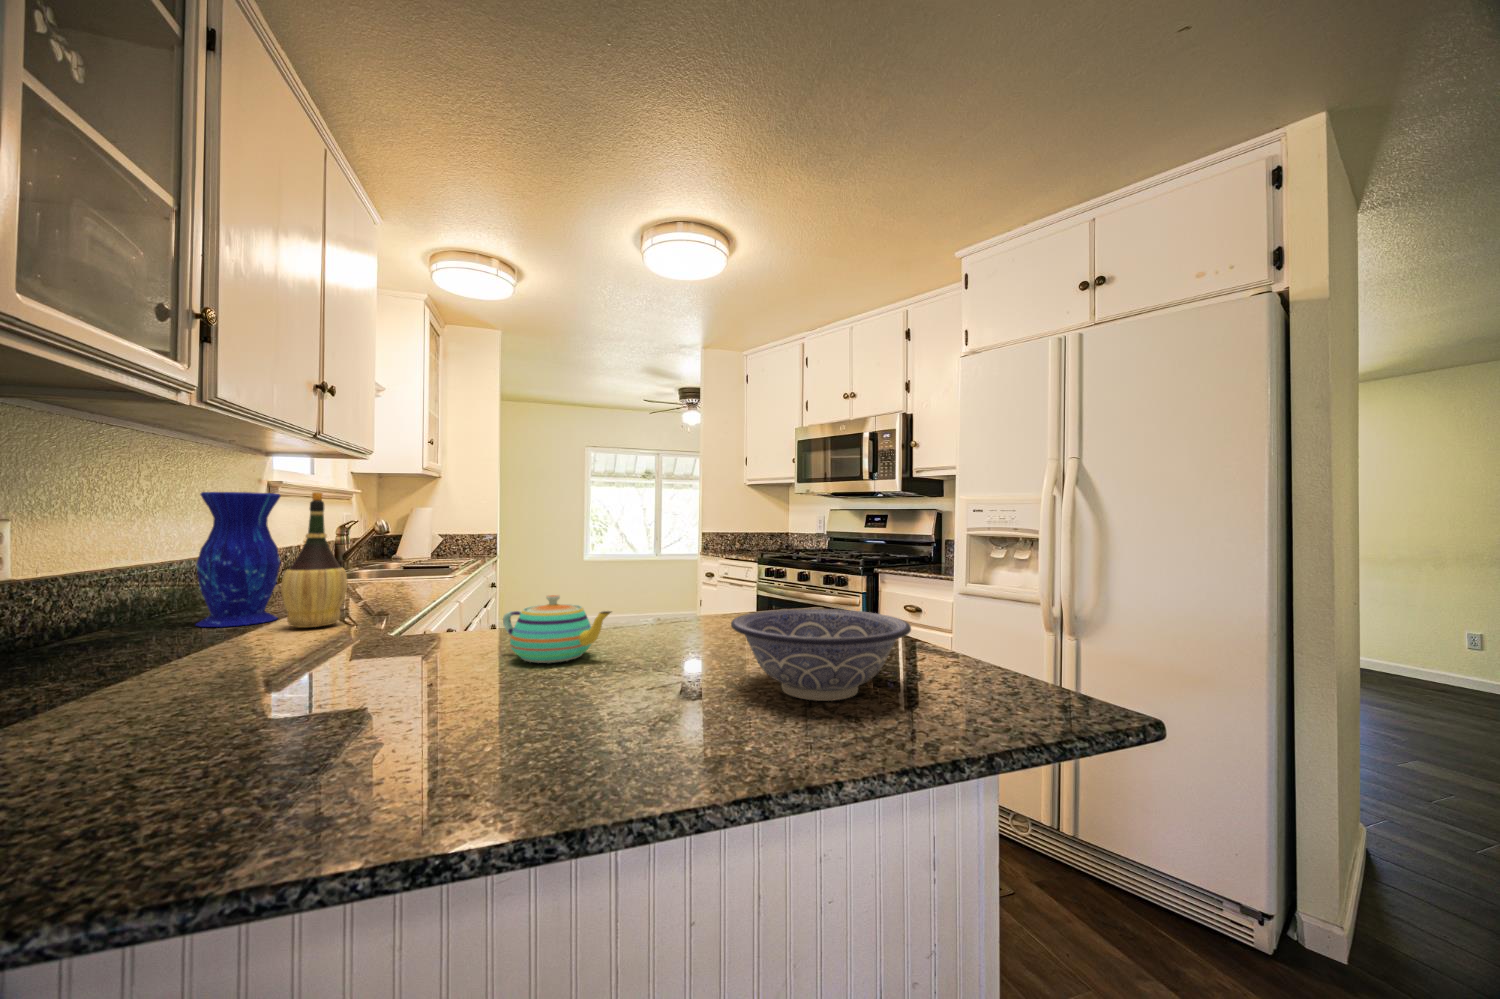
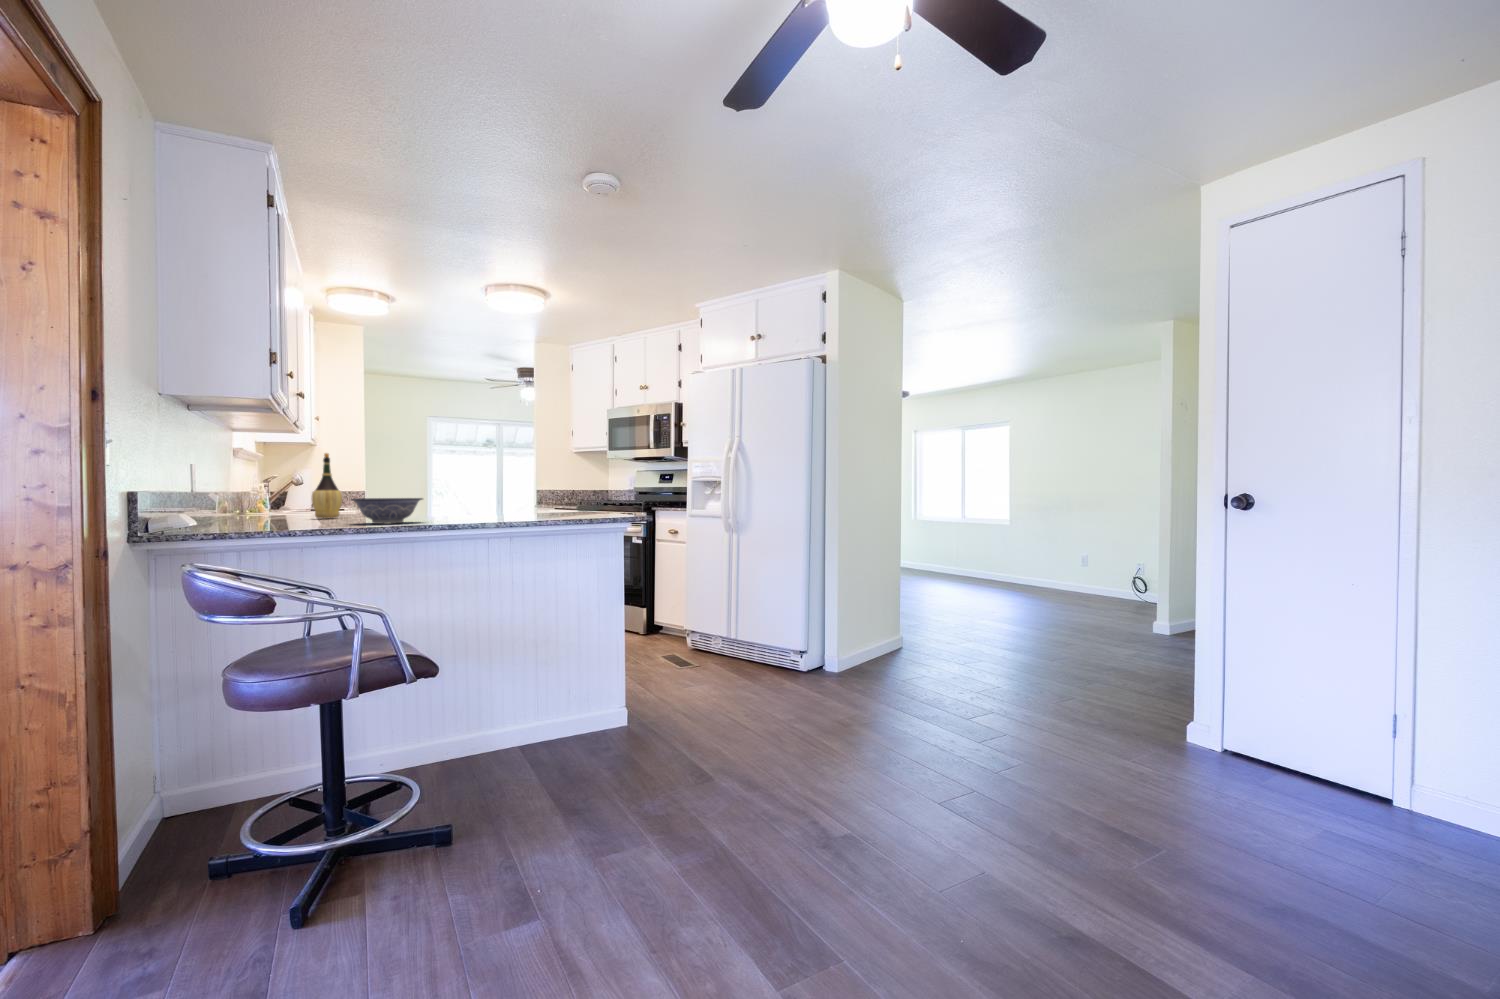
vase: present [196,492,281,627] -> none [259,453,299,519]
teapot: present [503,595,611,663] -> none [437,494,485,519]
decorative bowl: present [731,609,911,701] -> present [351,498,423,524]

